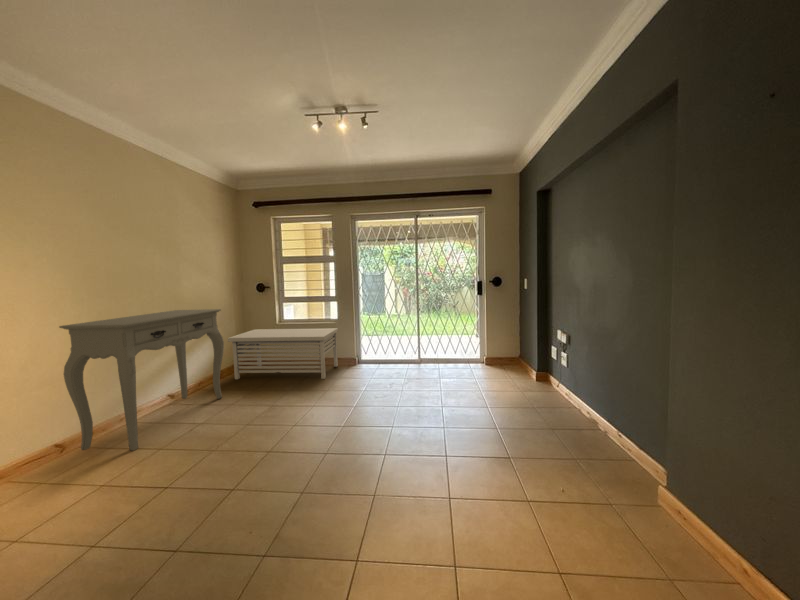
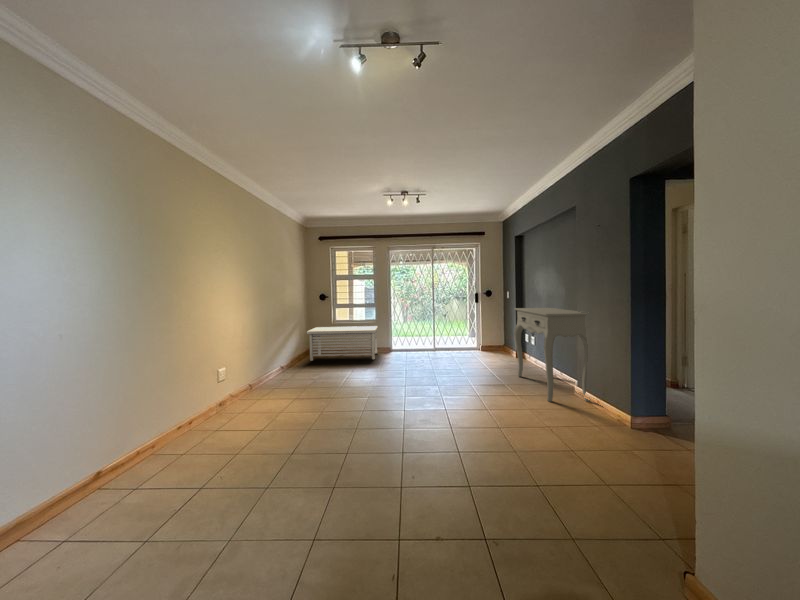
console table: present [59,309,224,451] -> present [514,308,590,402]

